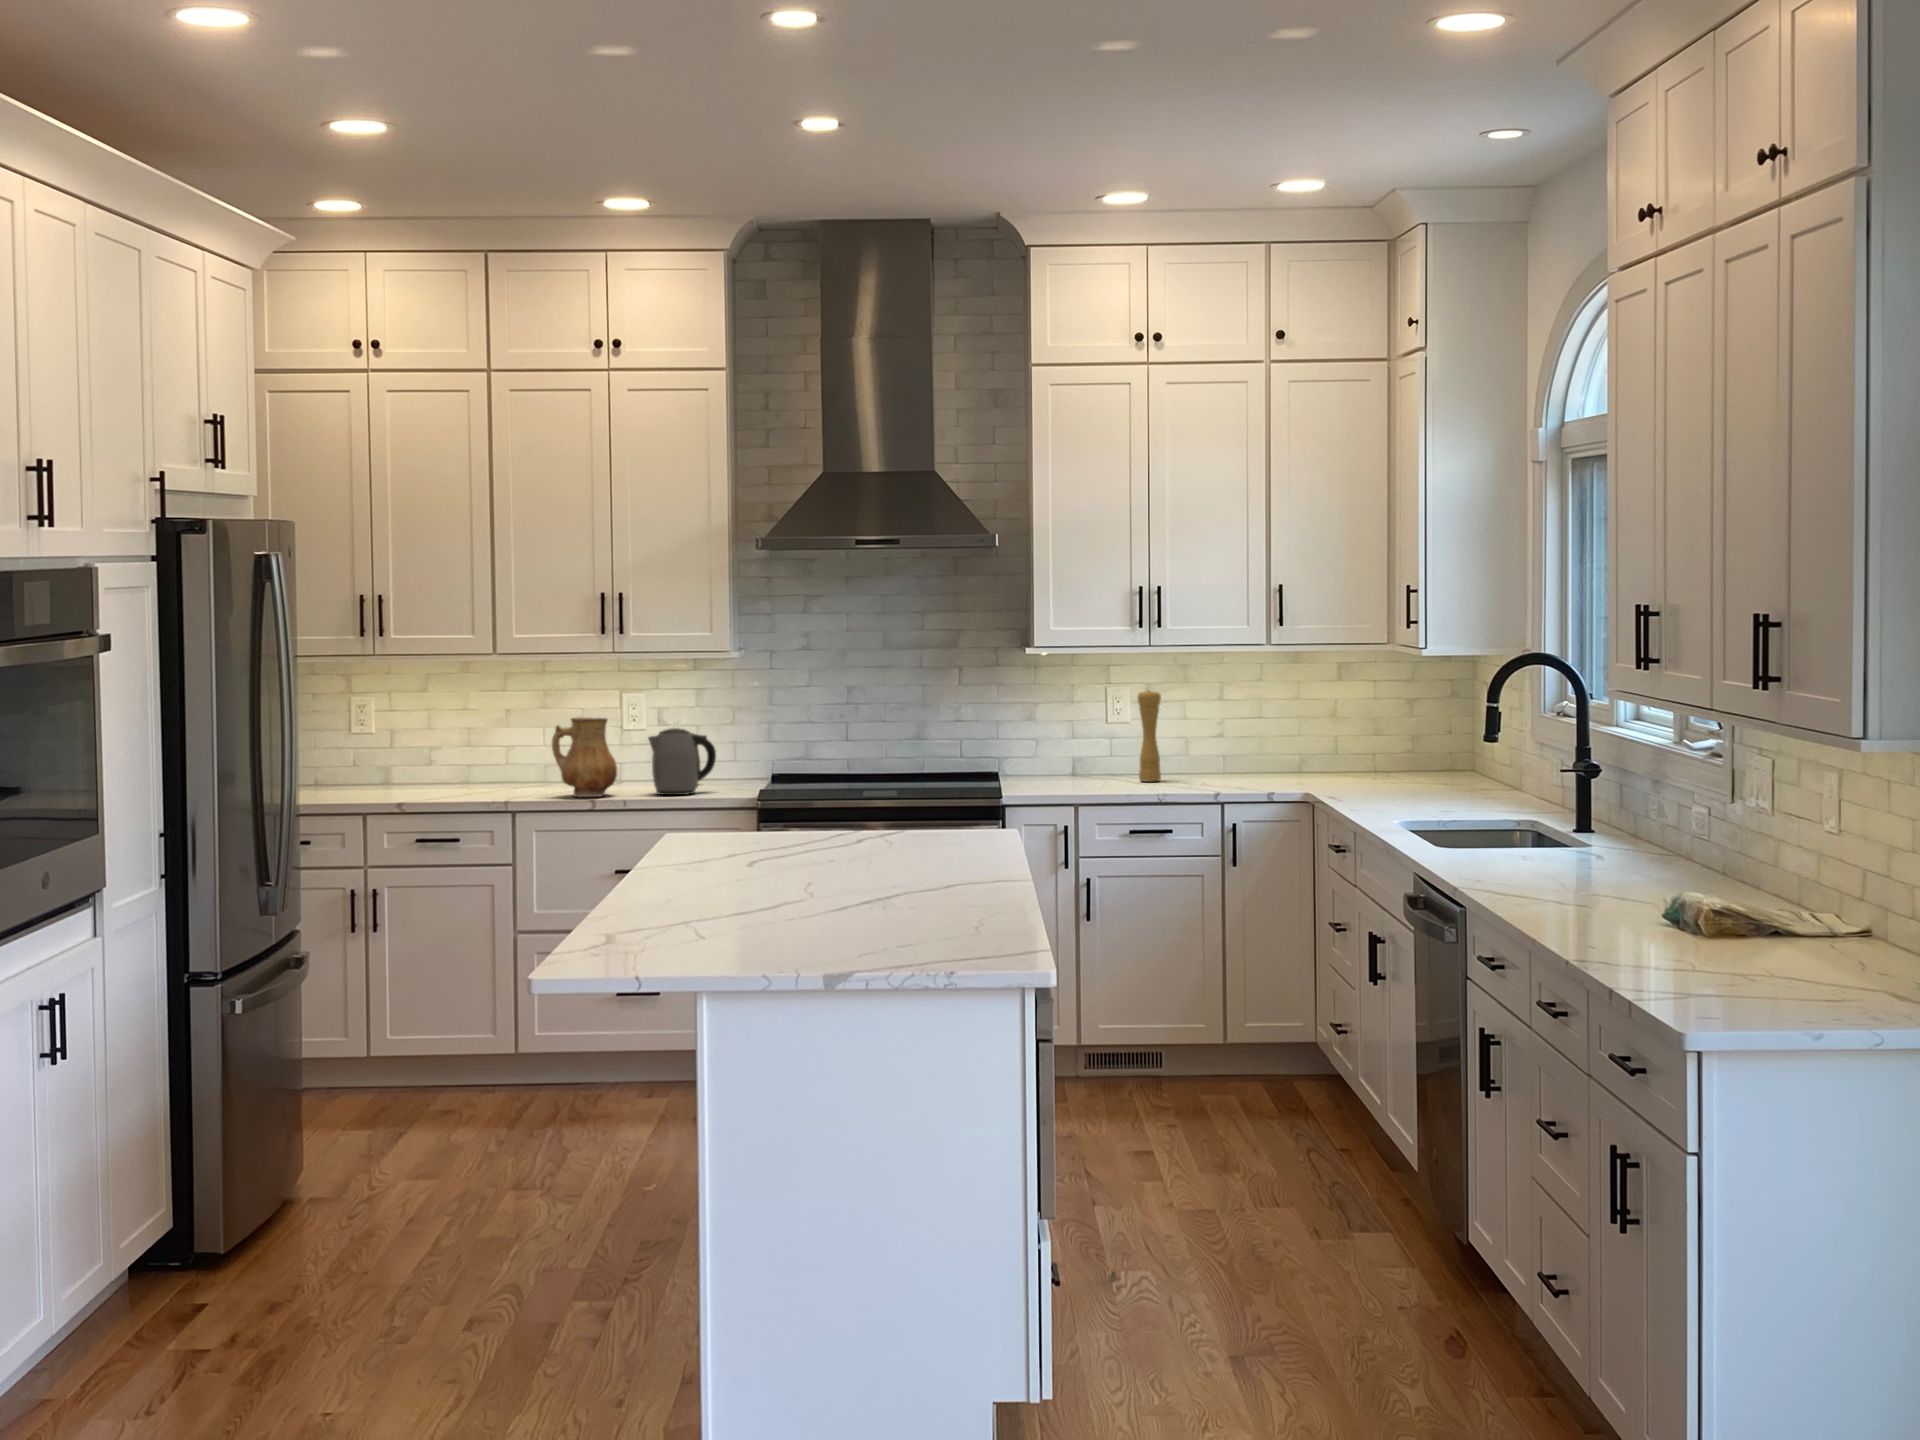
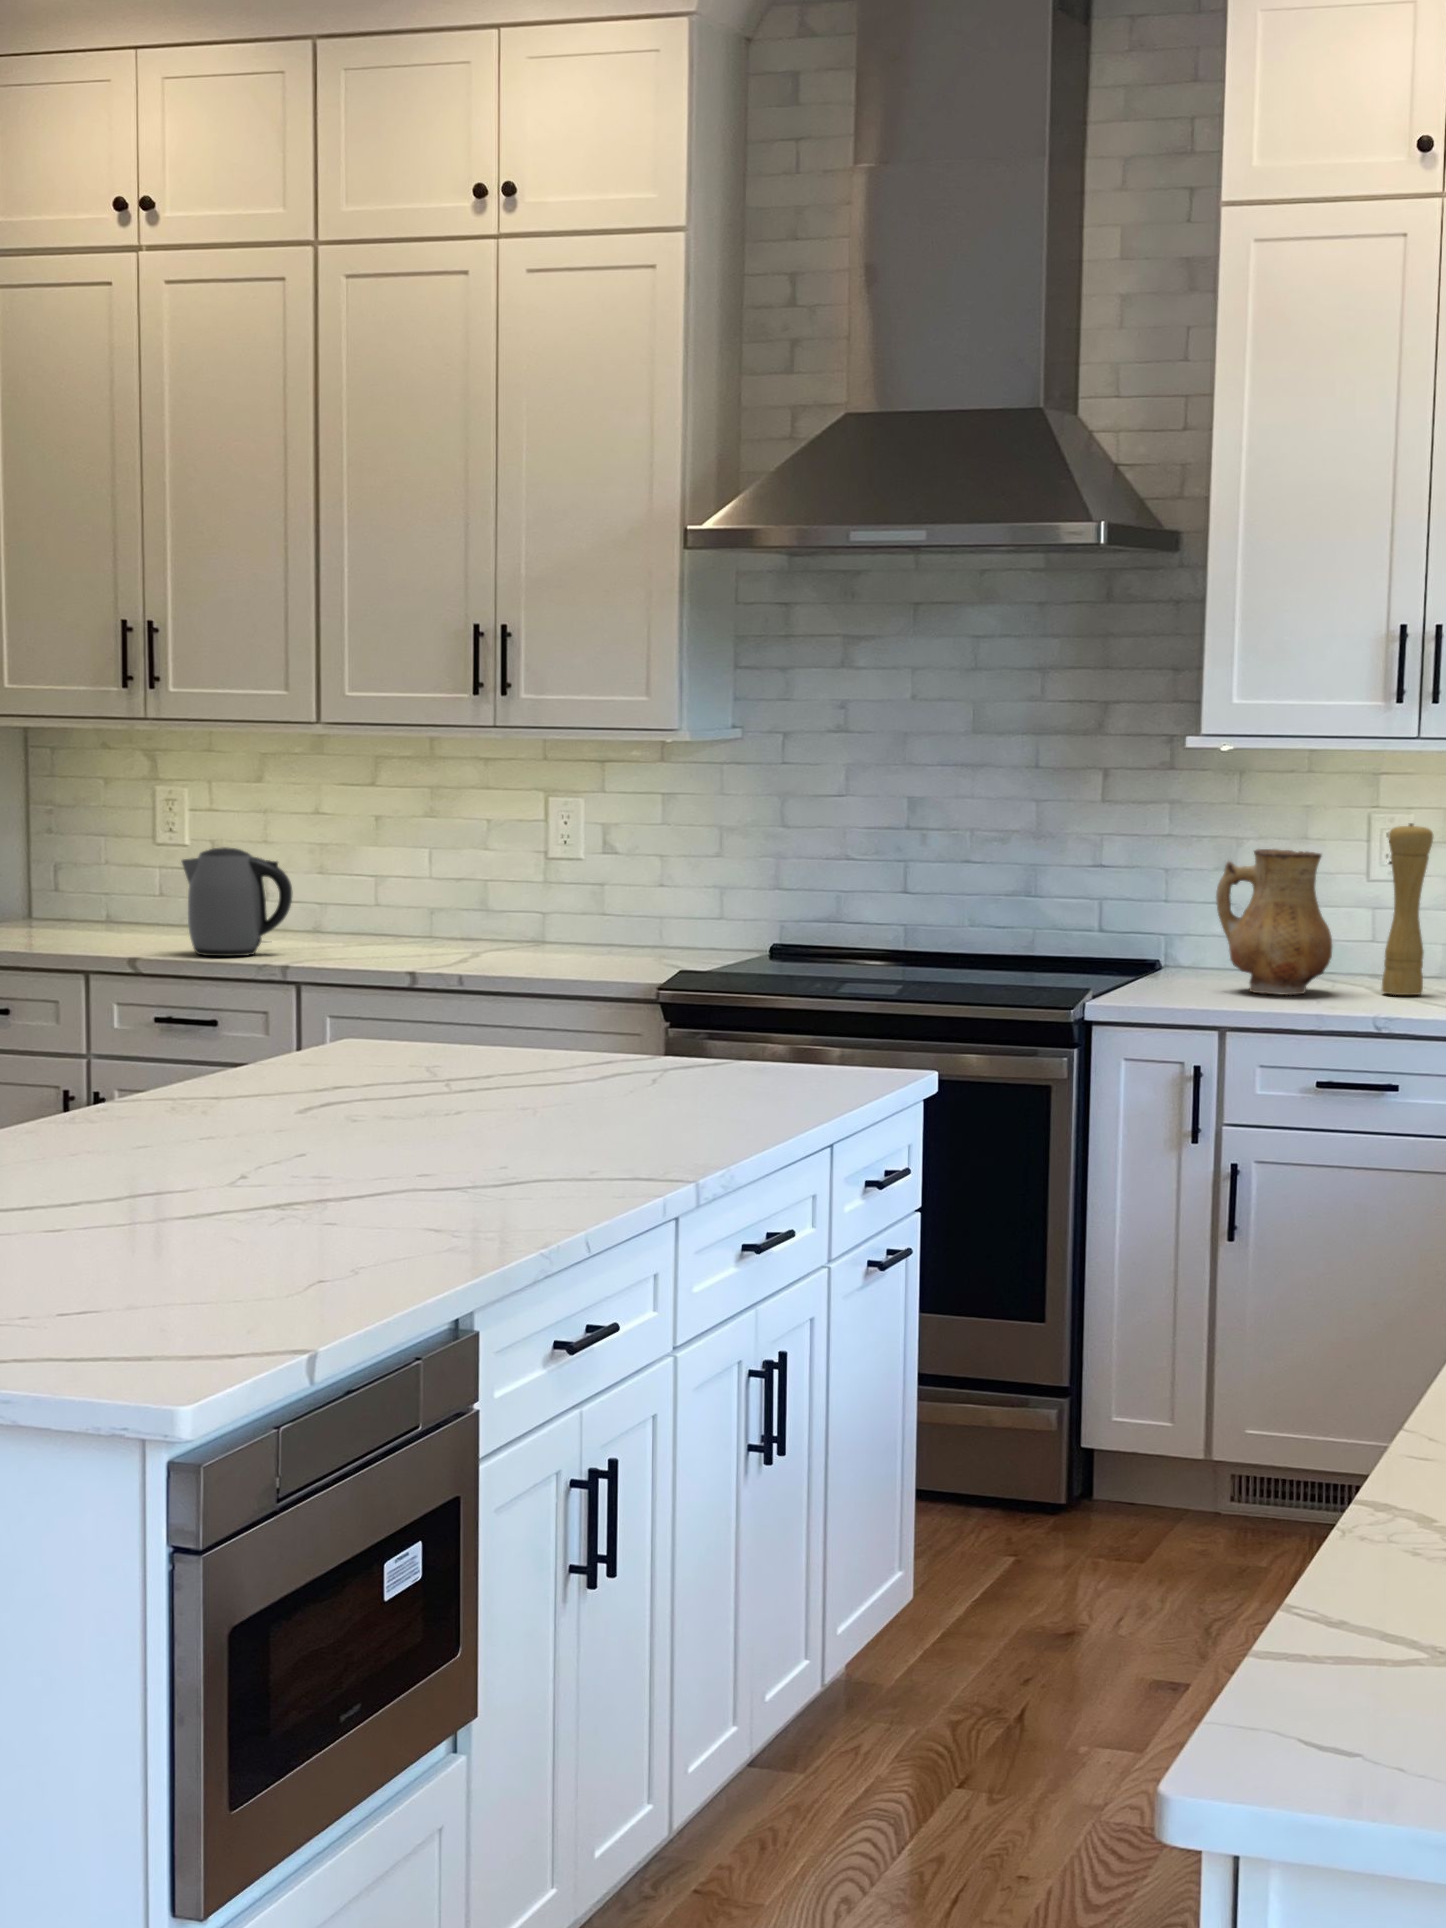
ceramic pitcher: present [552,718,617,797] -> present [1216,849,1332,995]
kettle: present [648,728,716,795] -> present [182,847,292,956]

